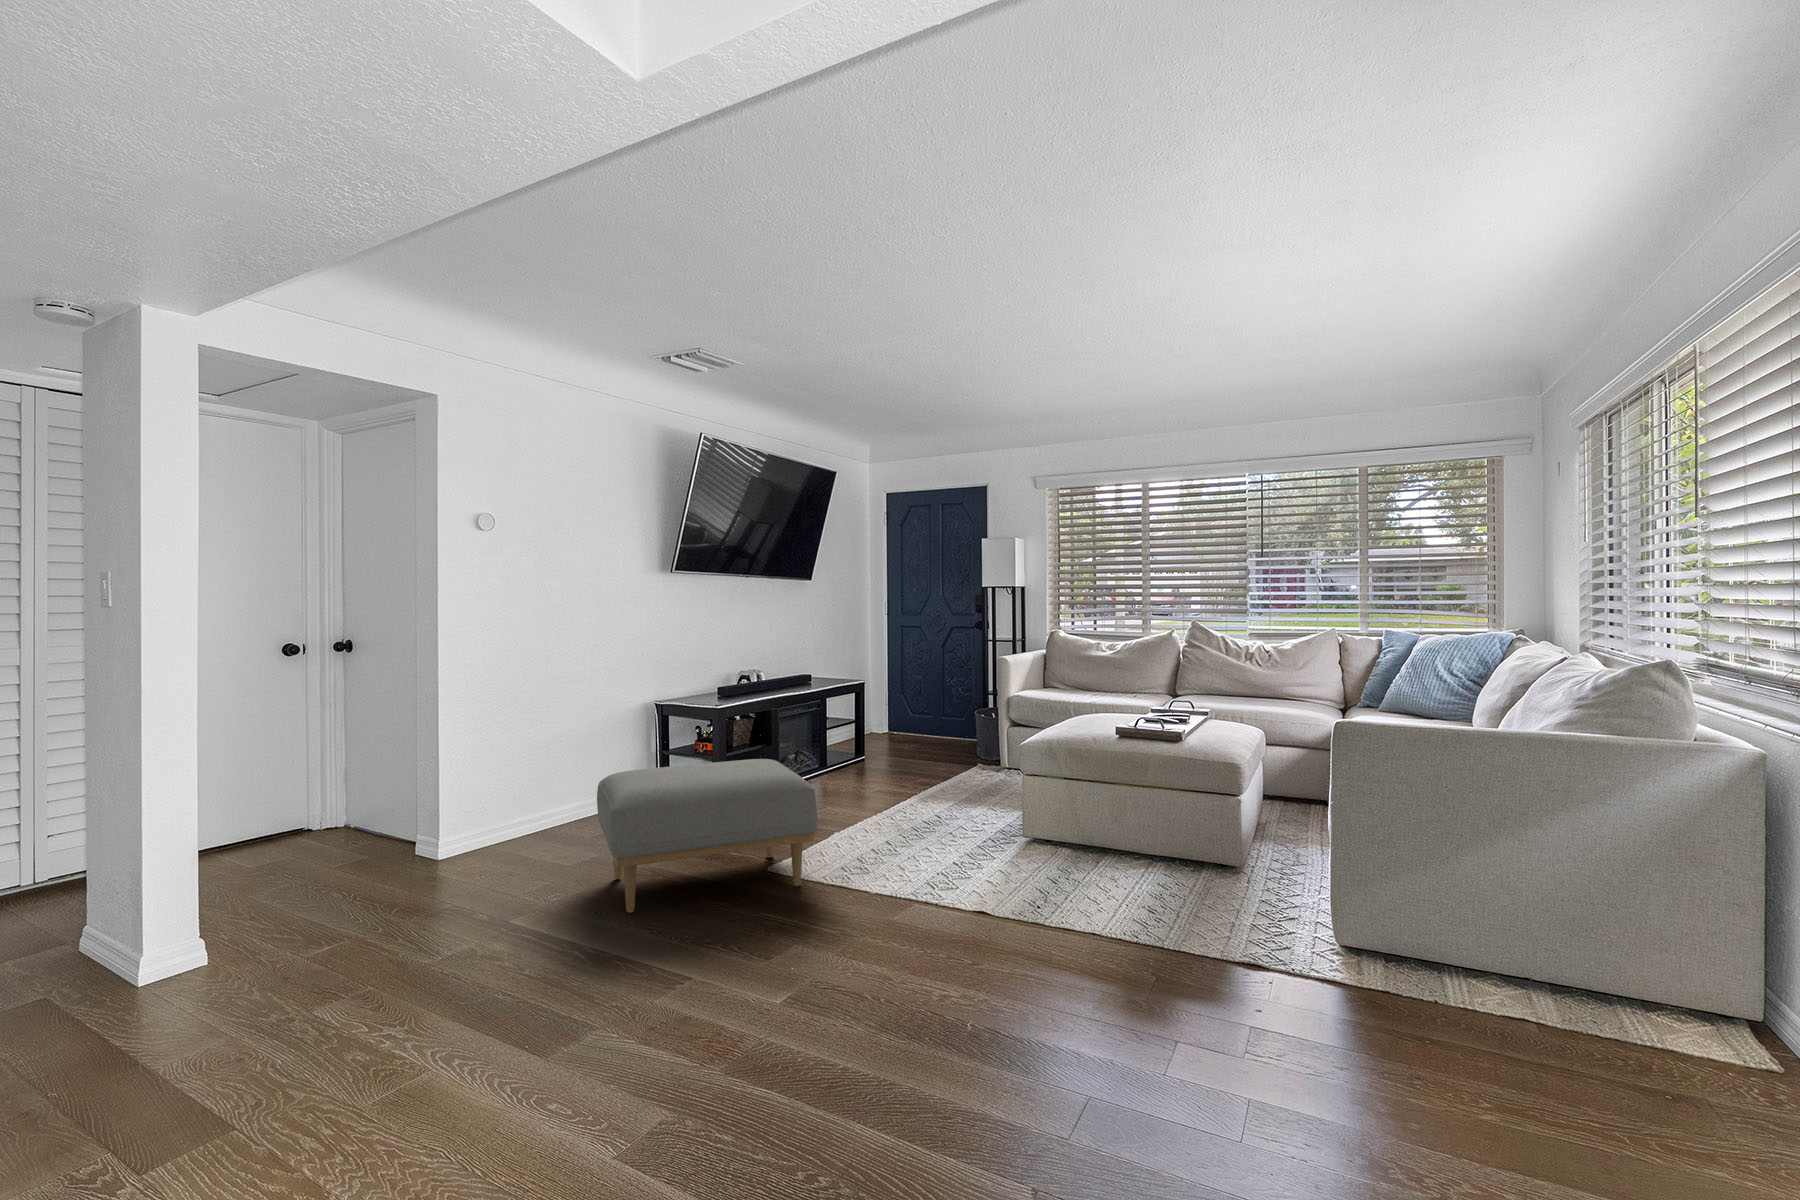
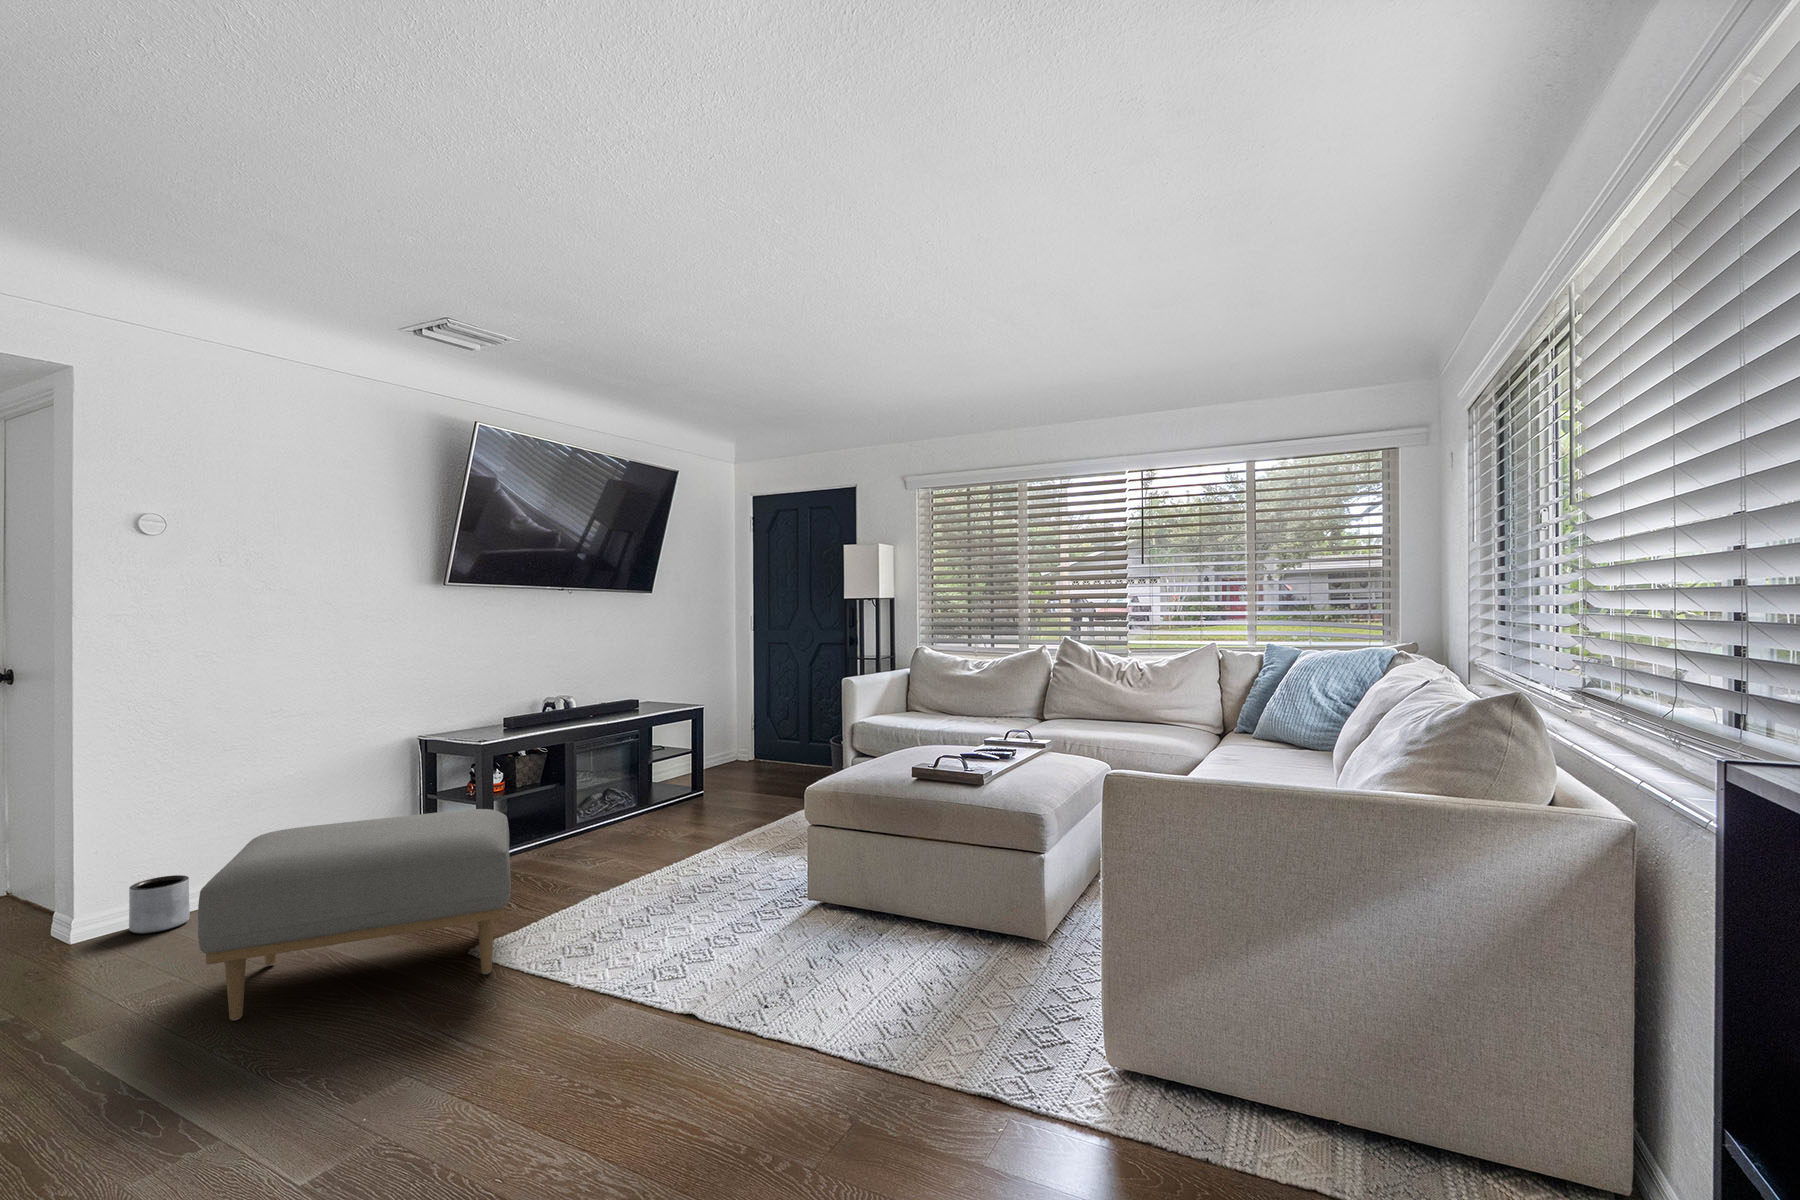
planter: none [476,812,517,857] -> present [129,875,190,934]

